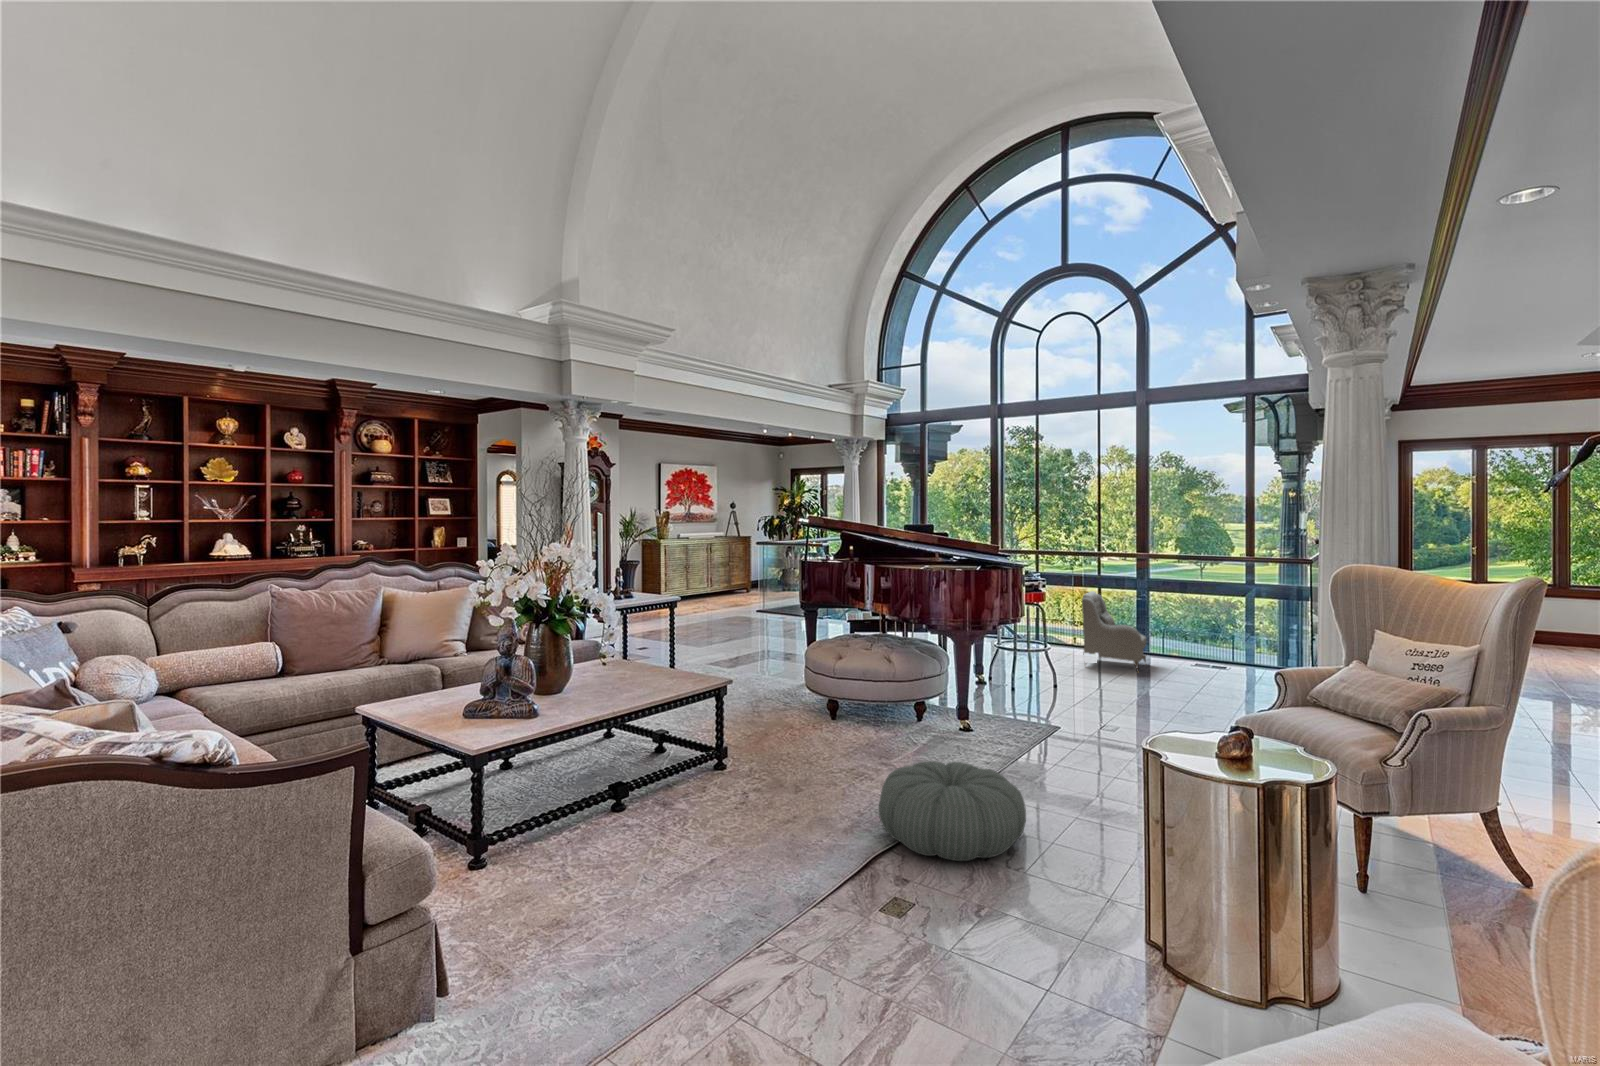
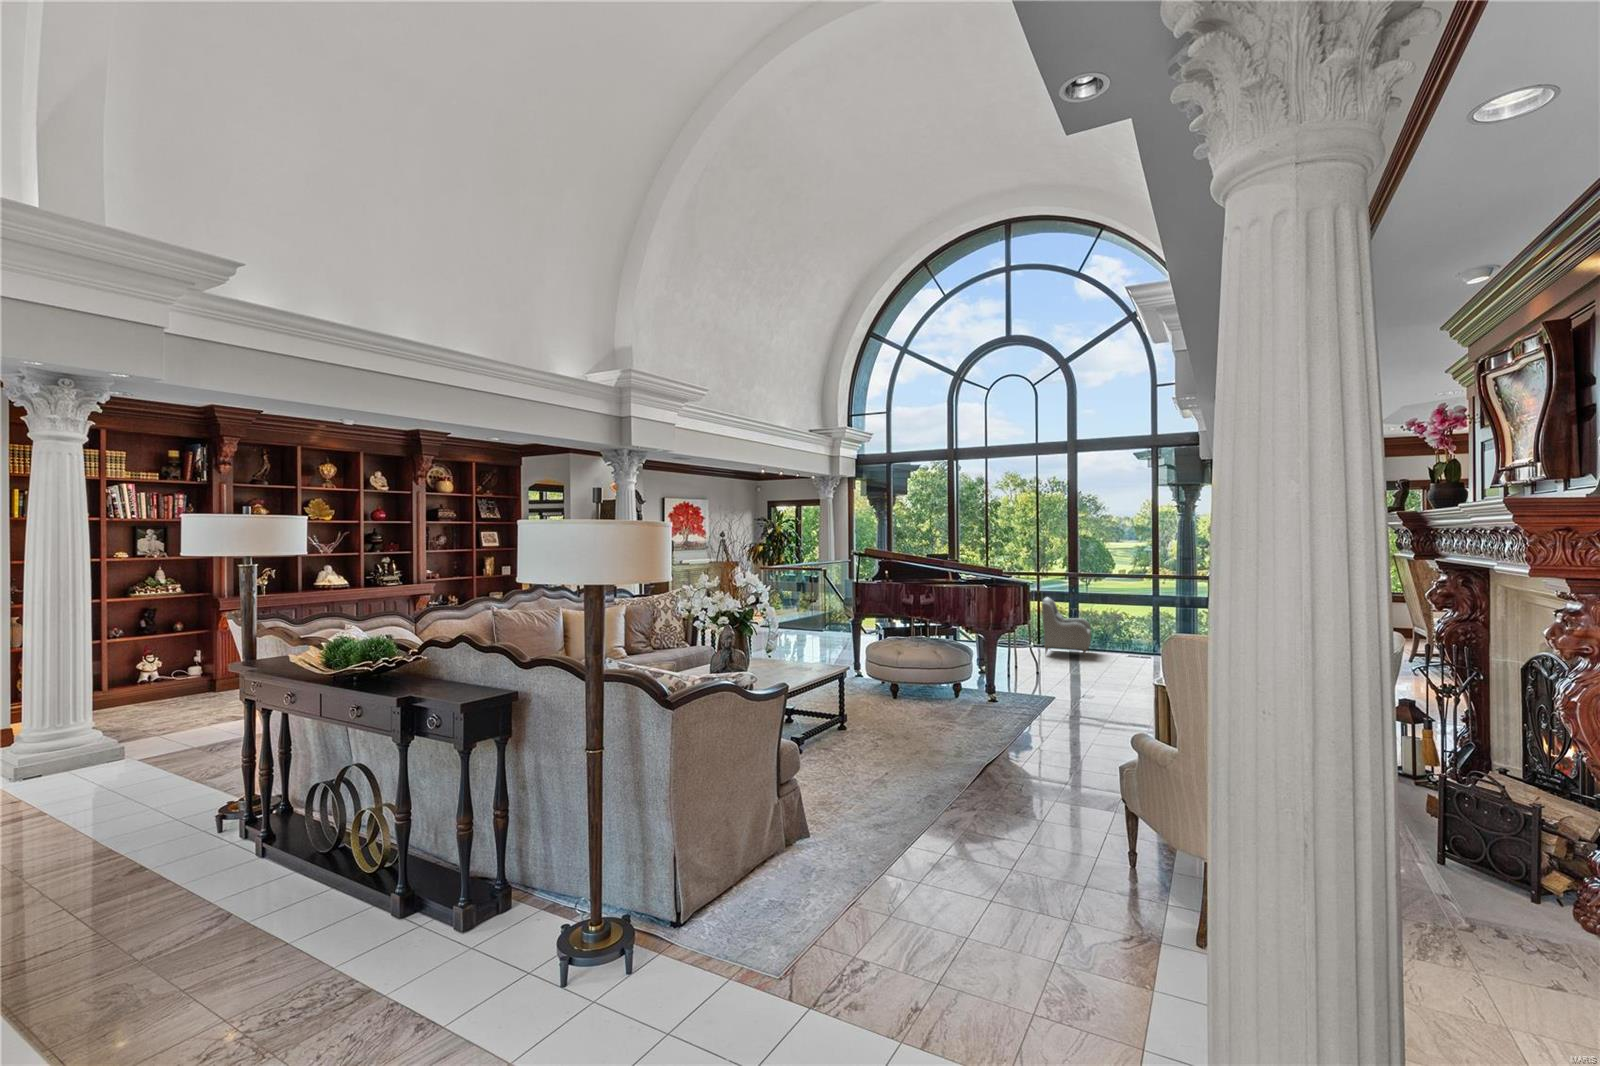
pouf: present [879,761,1026,861] -> none [966,710,1065,769]

